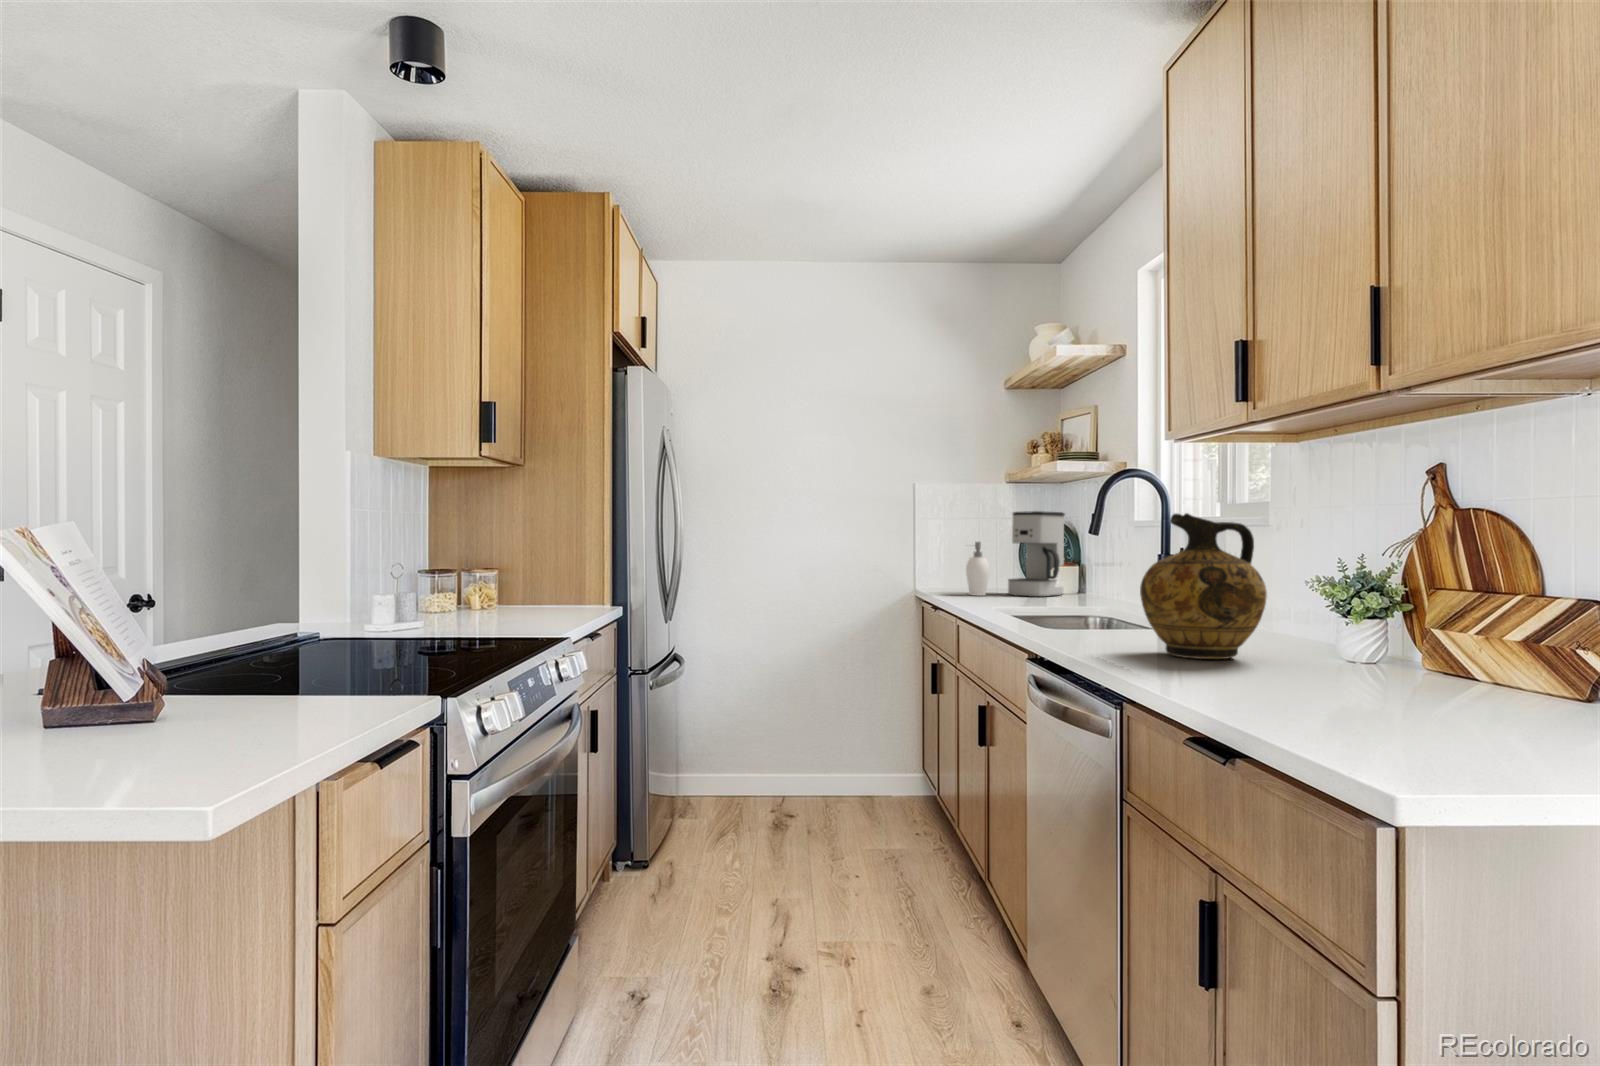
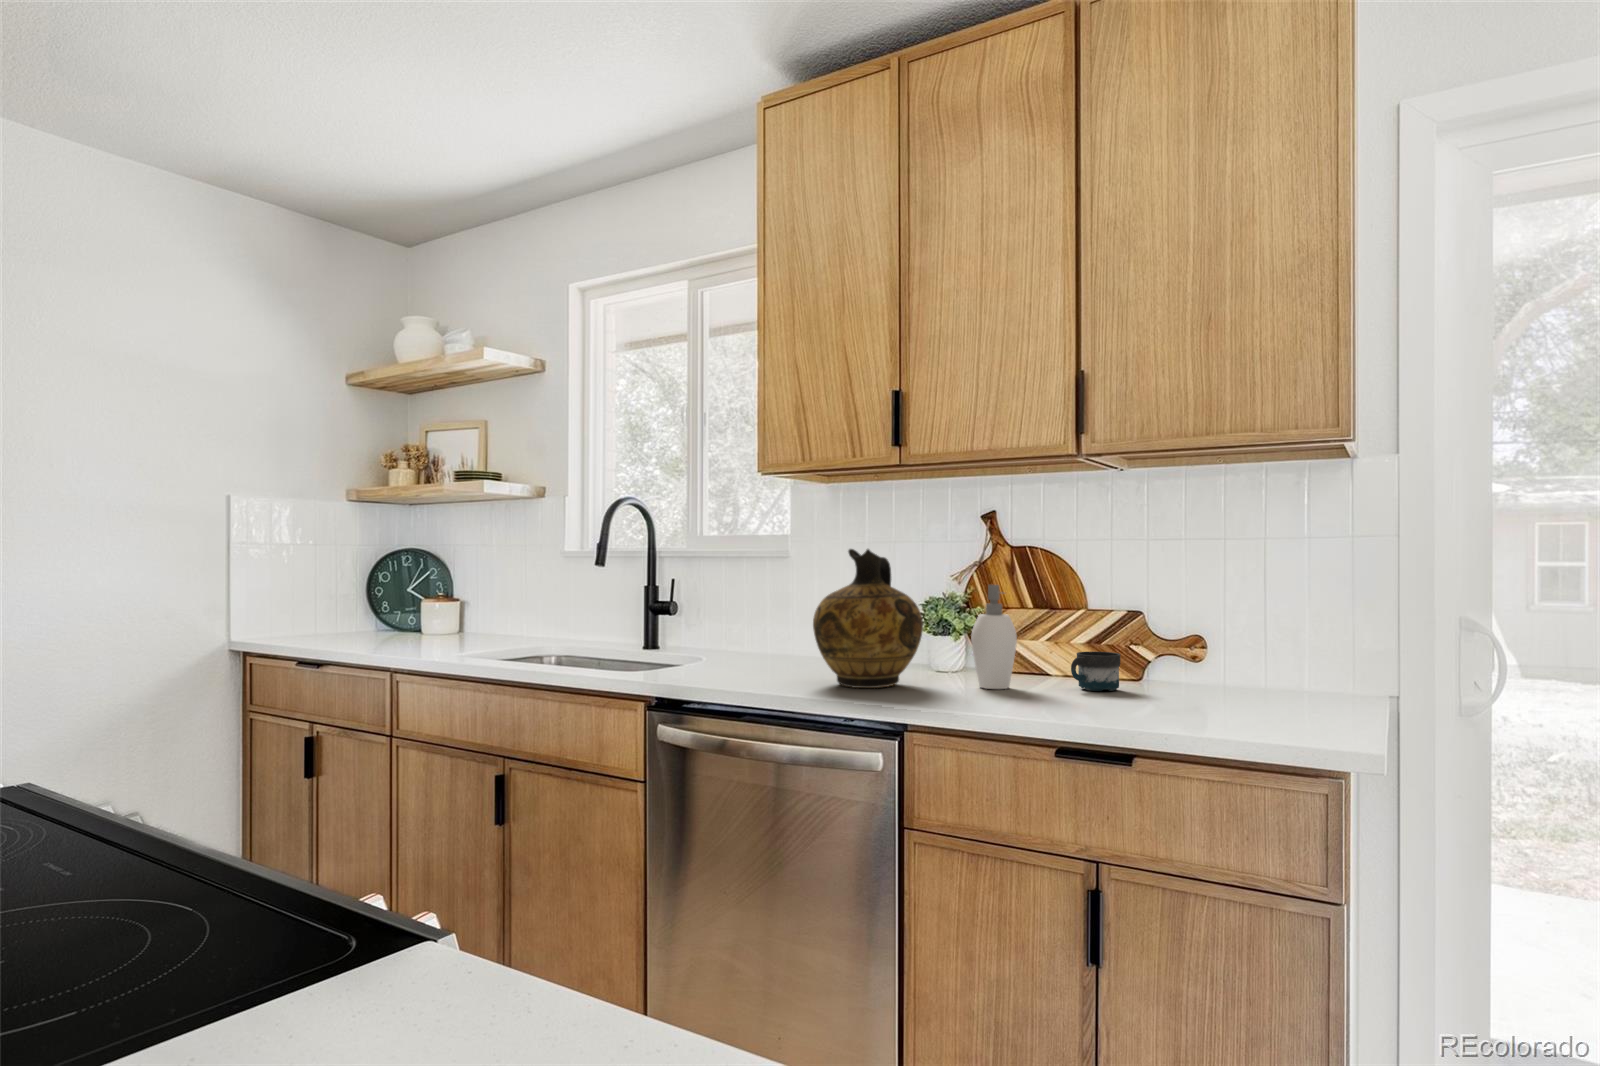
coffee maker: present [1008,511,1065,597] -> none [388,539,453,642]
soap dispenser: present [966,542,990,596] -> present [971,585,1017,689]
mug: none [1402,646,1496,700] -> present [1071,651,1120,691]

